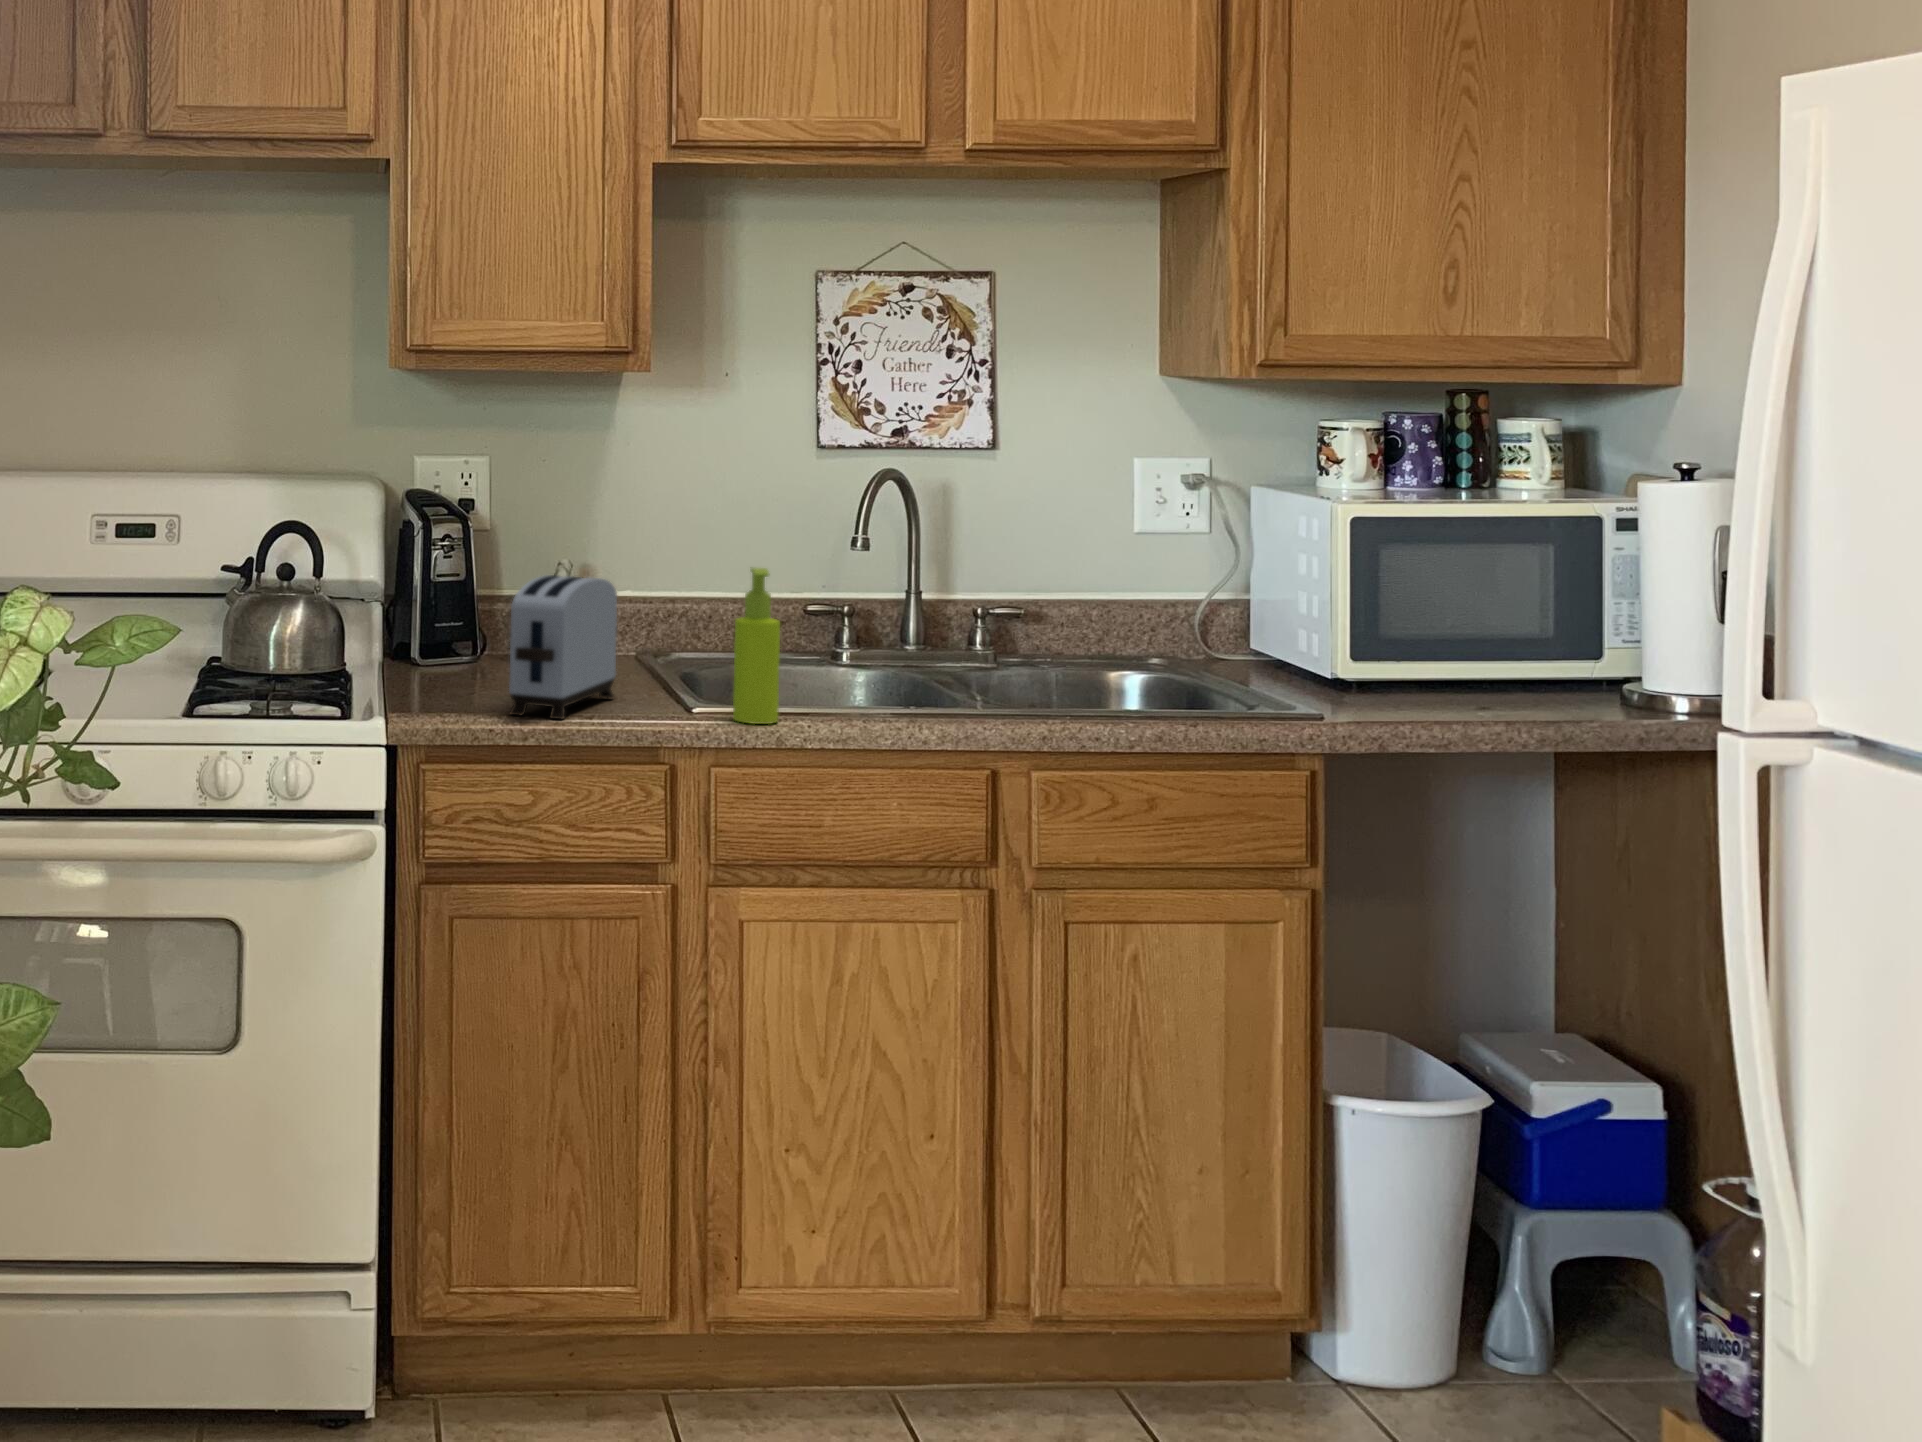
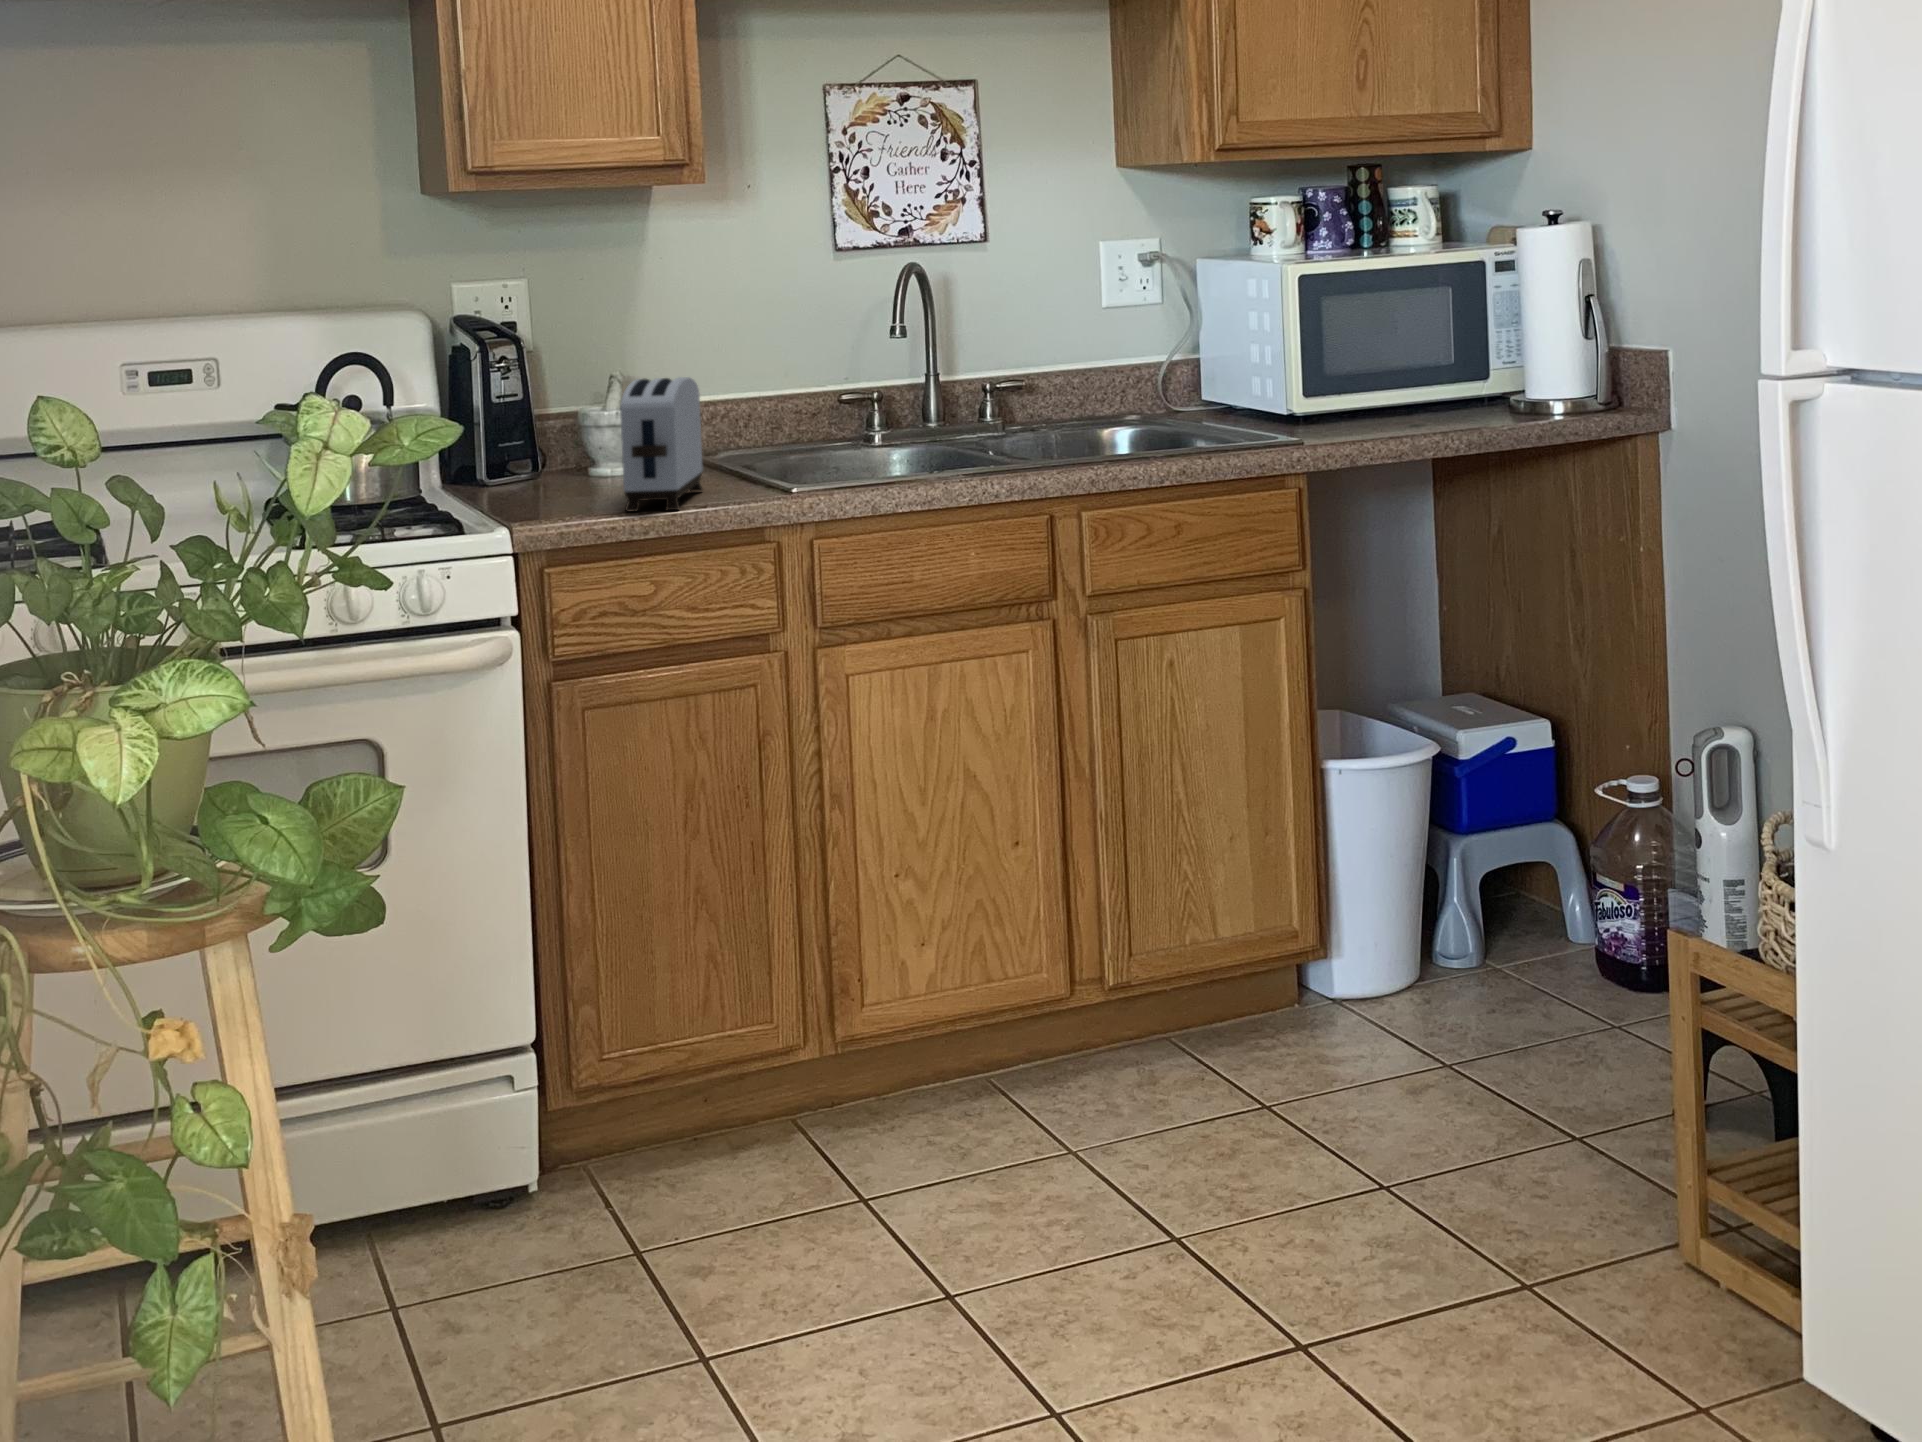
soap dispenser: present [733,568,780,724] -> none [825,352,869,496]

